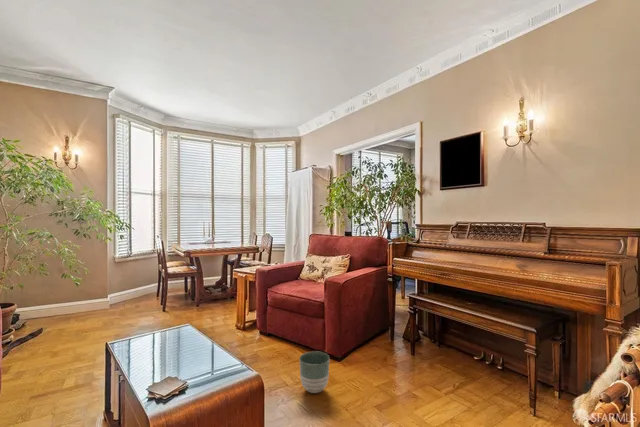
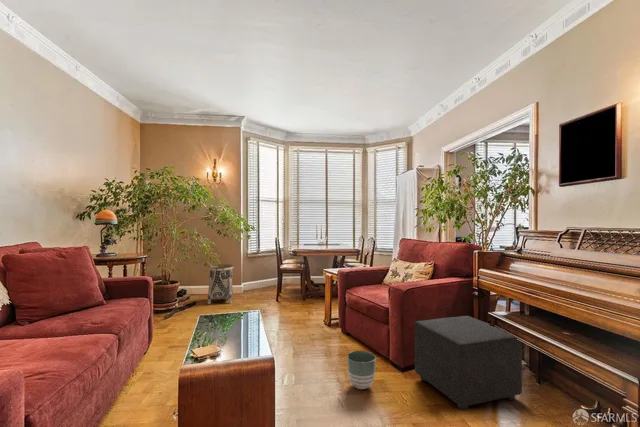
basket: none [62,273,102,327] -> present [208,264,234,304]
ottoman: none [357,301,448,390] -> present [415,316,522,410]

